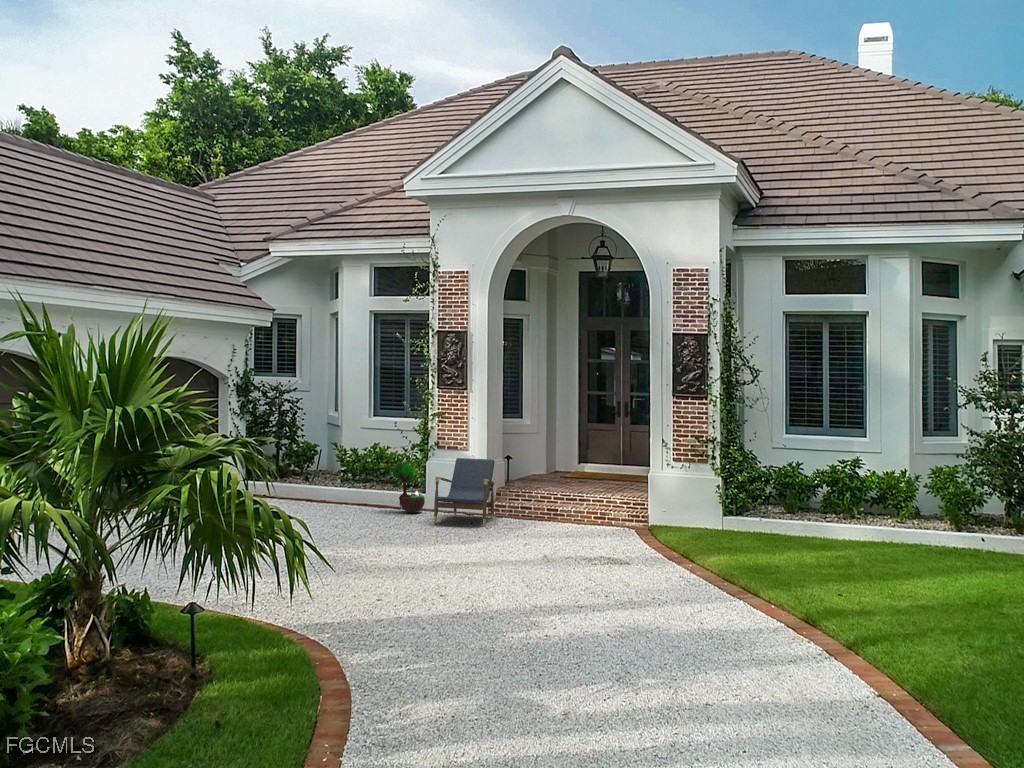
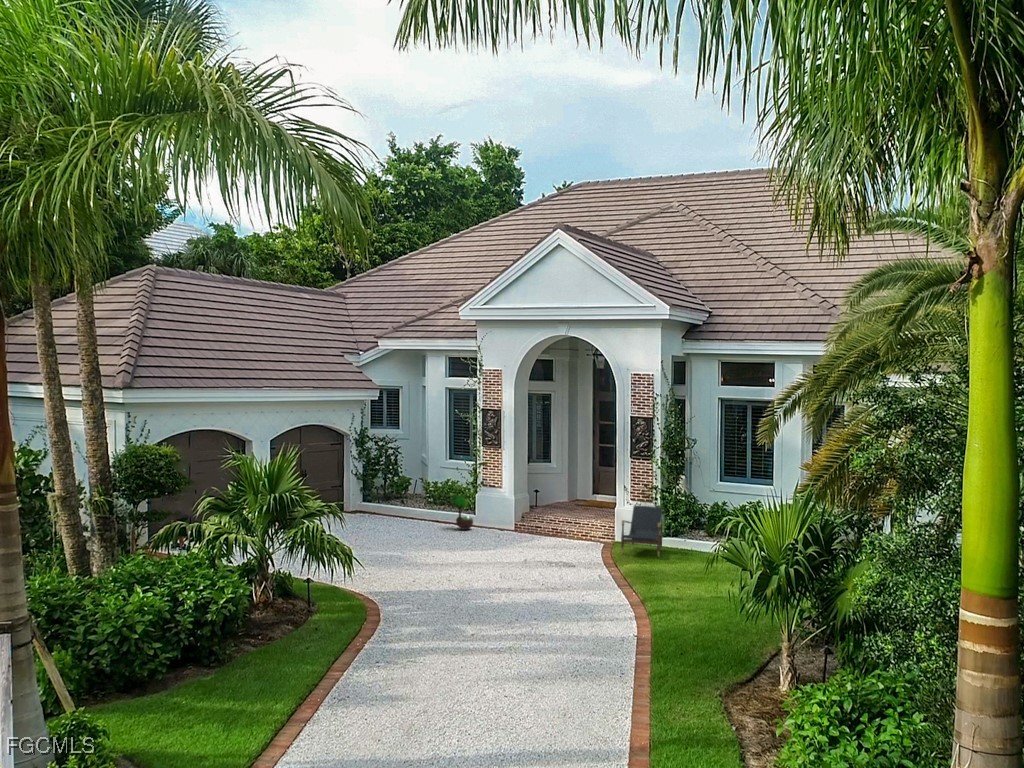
lounge chair: present [434,458,495,526] -> present [621,505,663,556]

